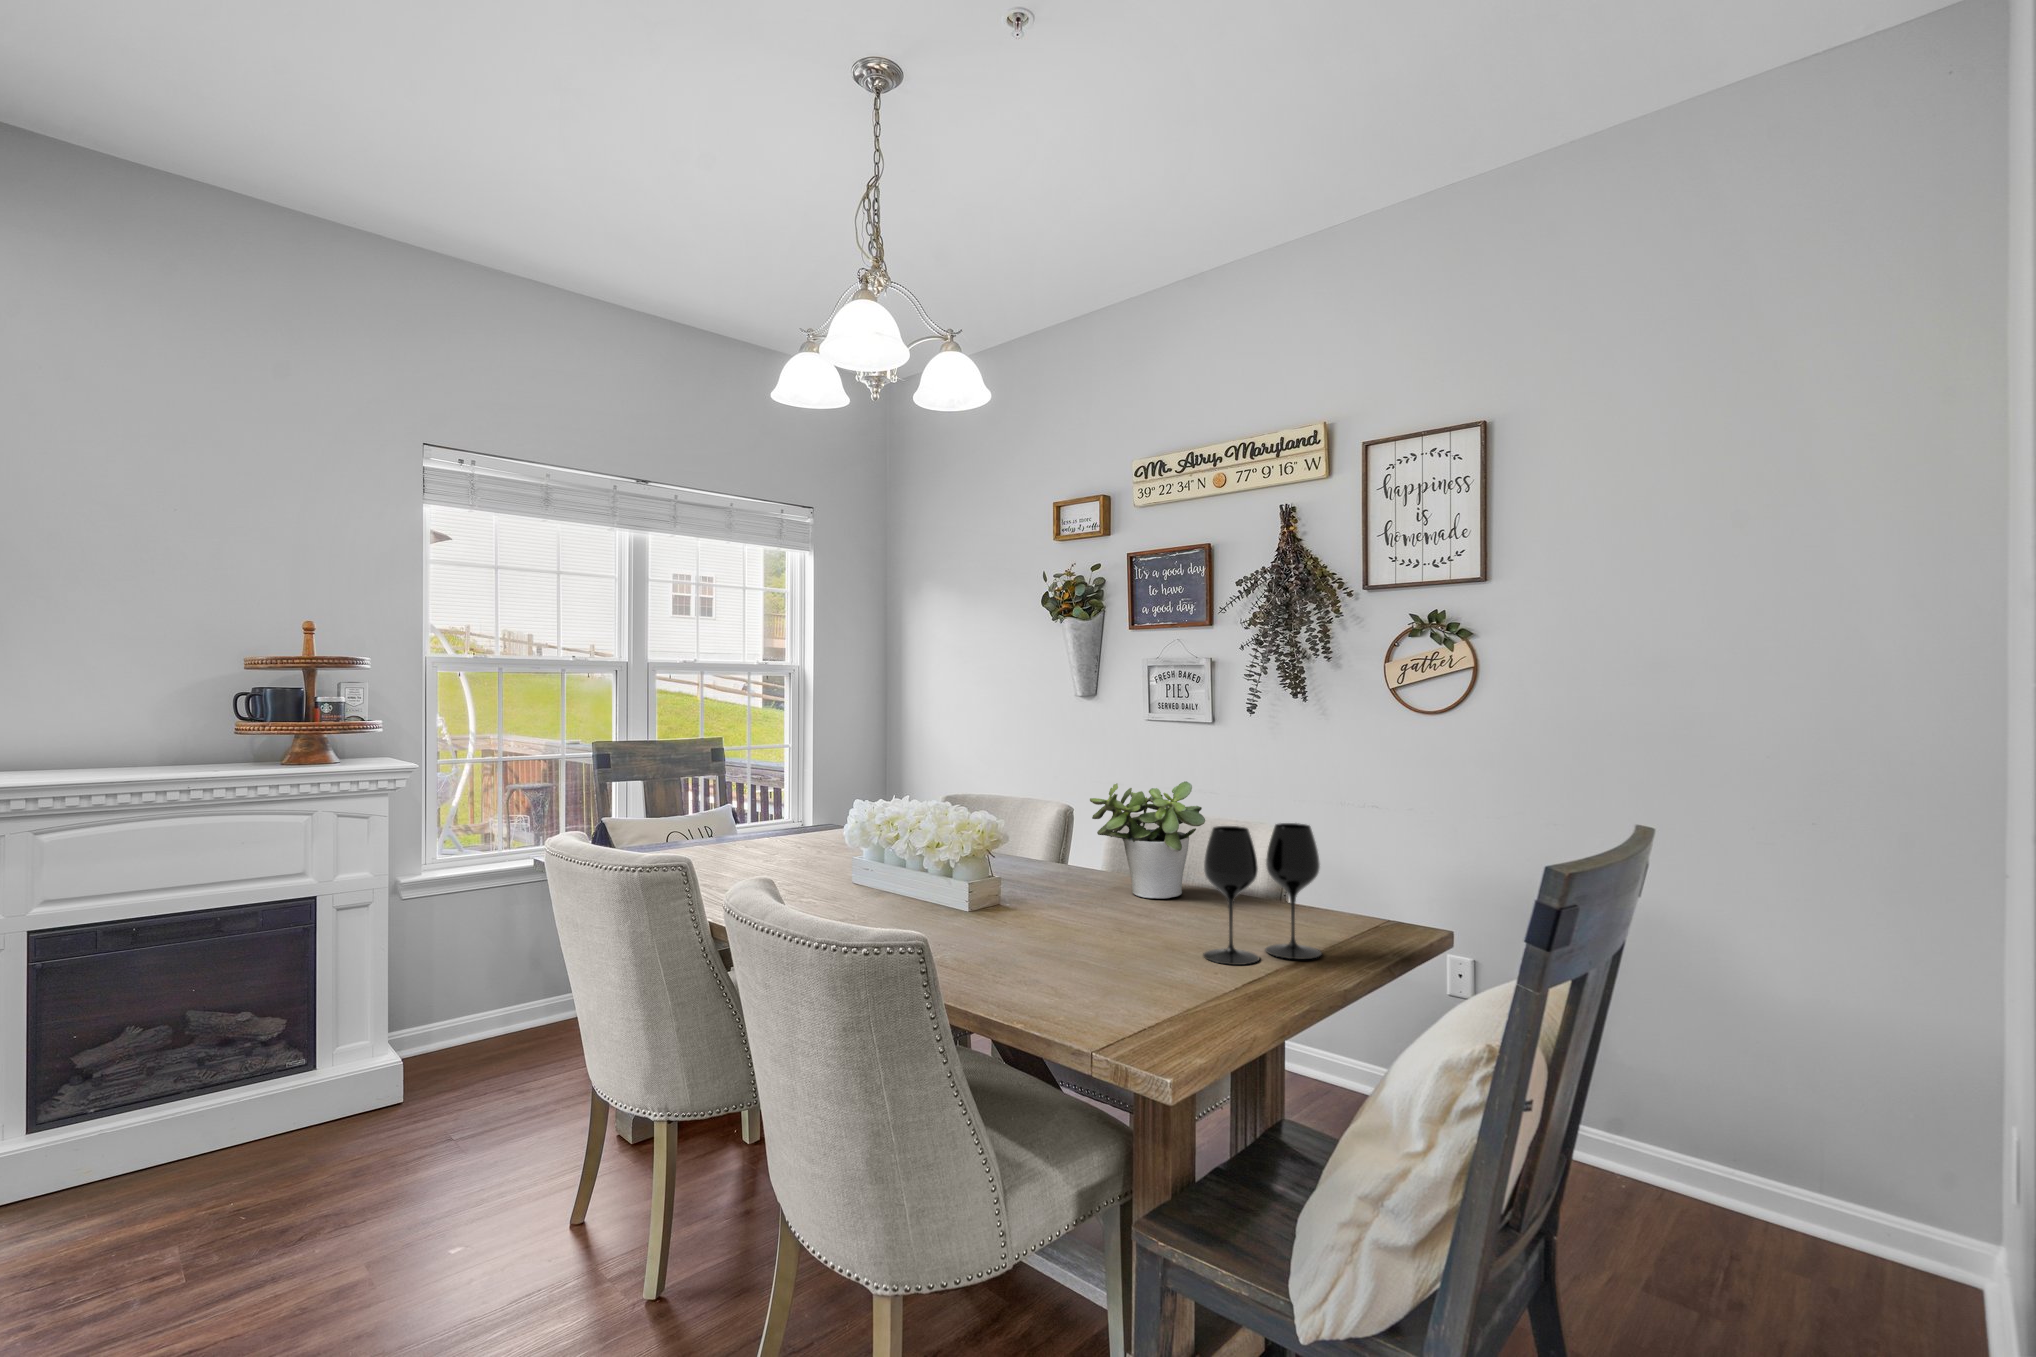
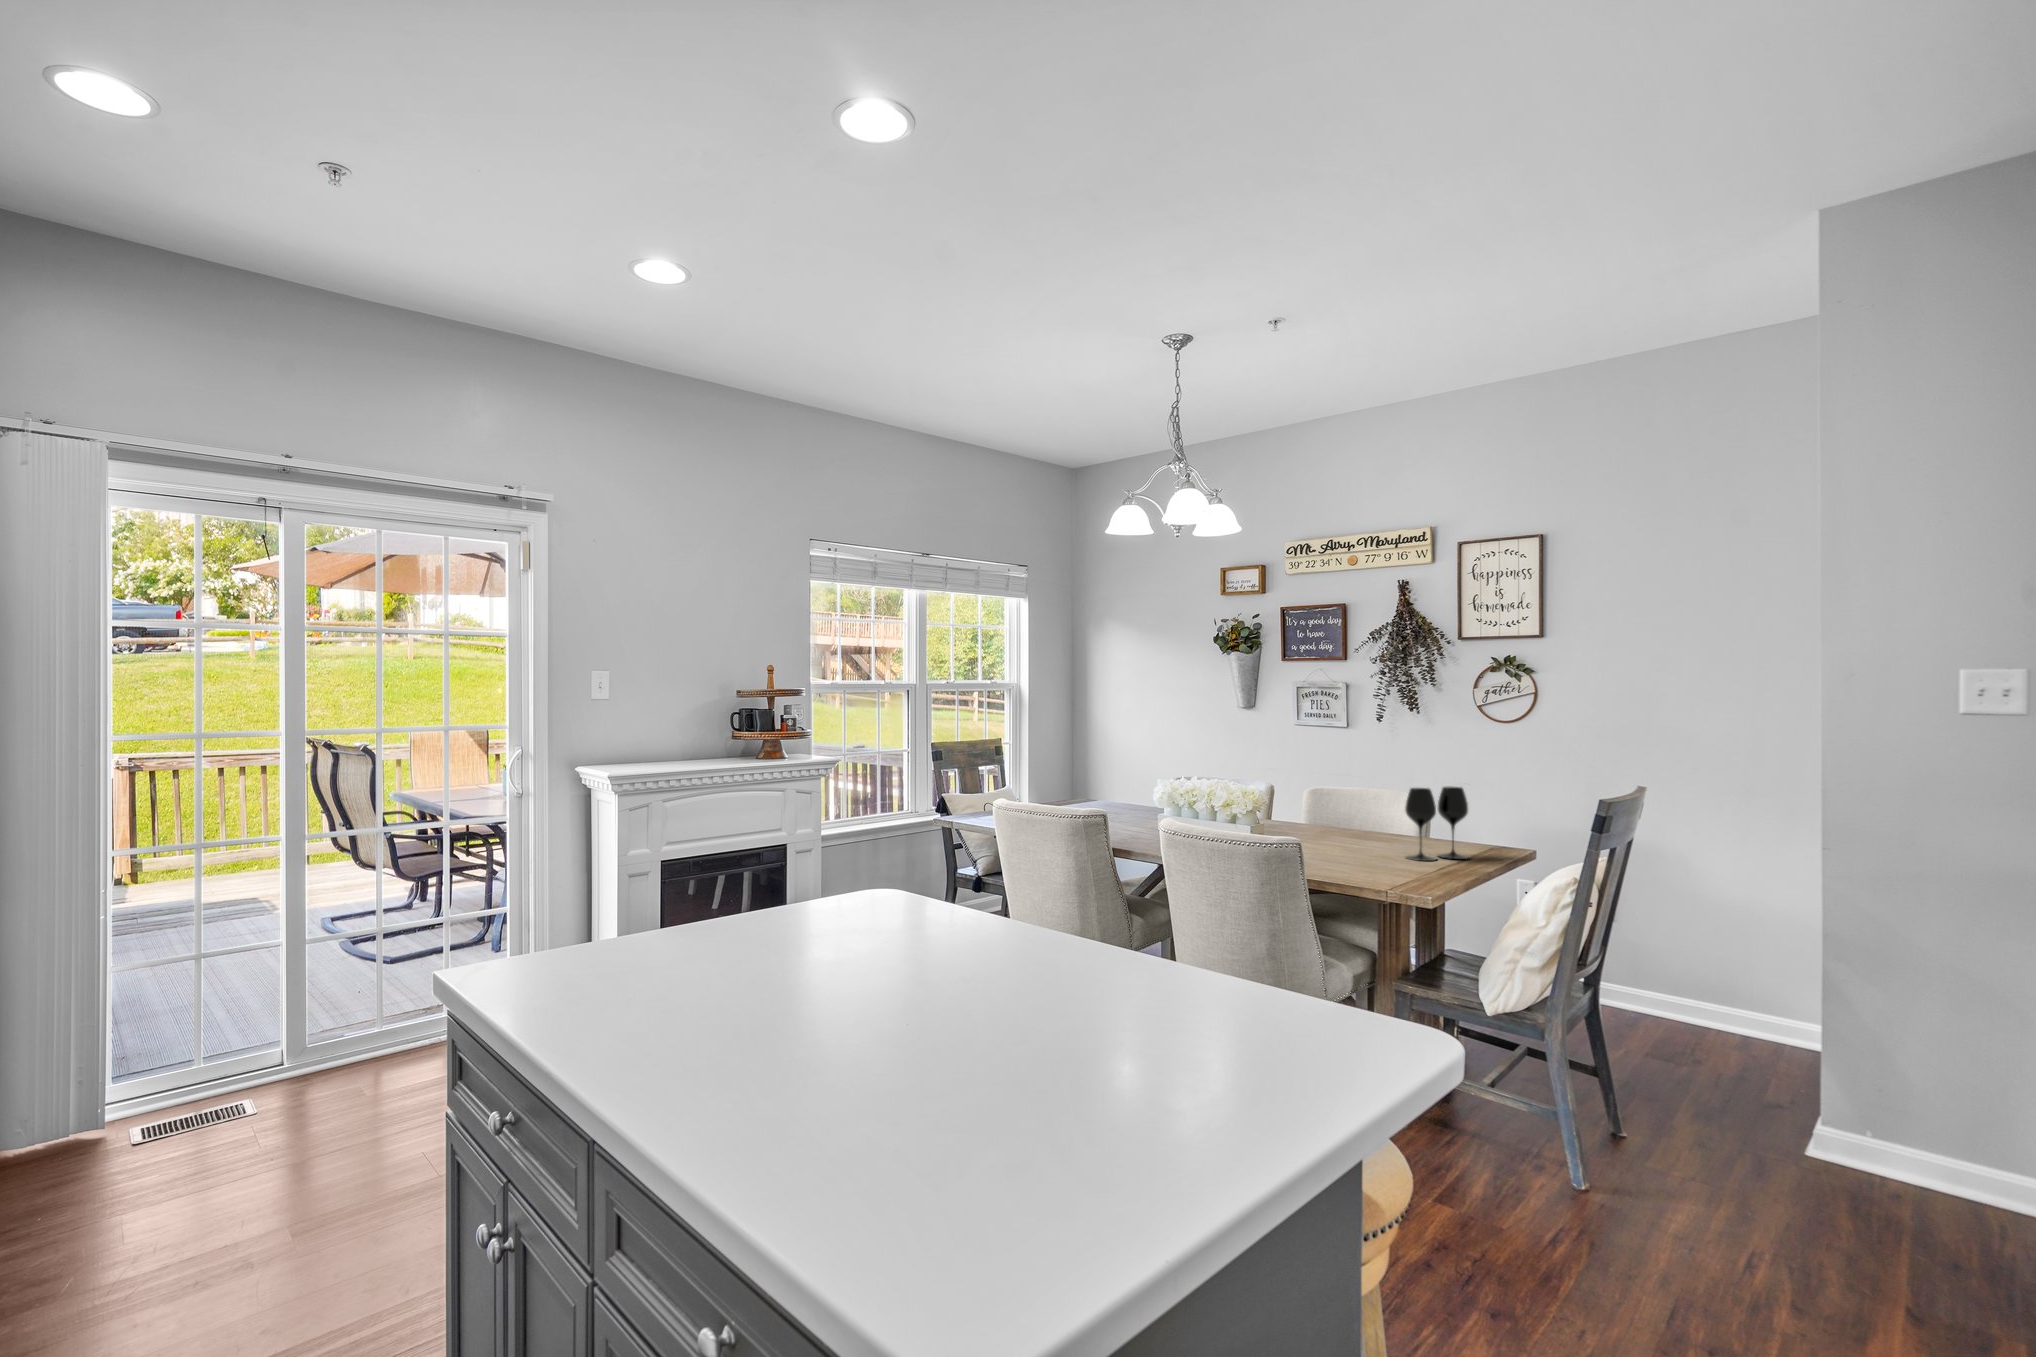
potted plant: present [1090,781,1205,899] -> none [1311,765,1385,835]

